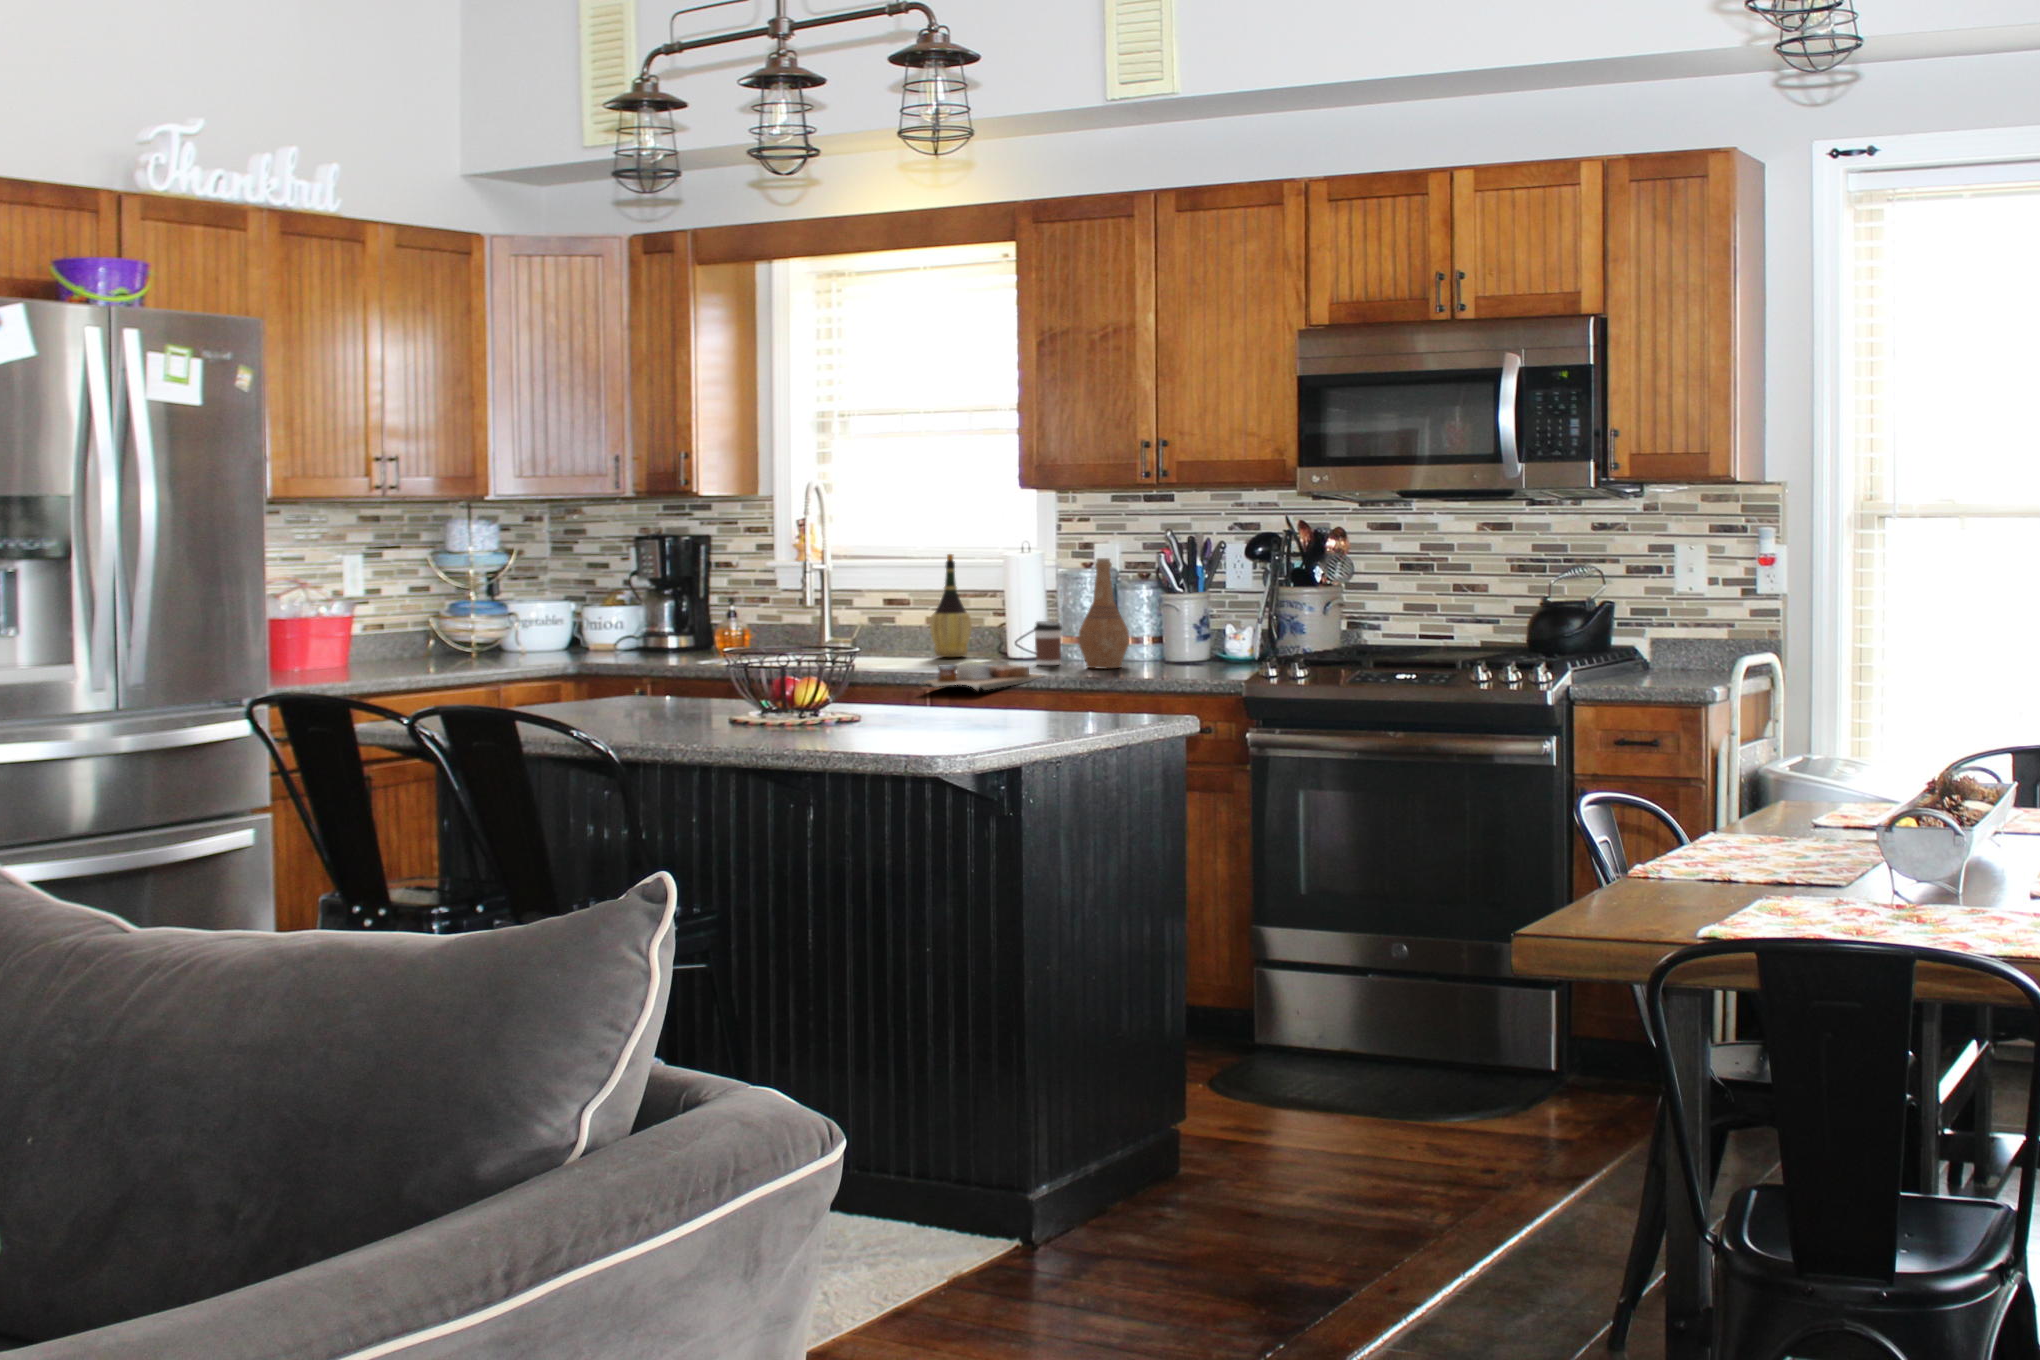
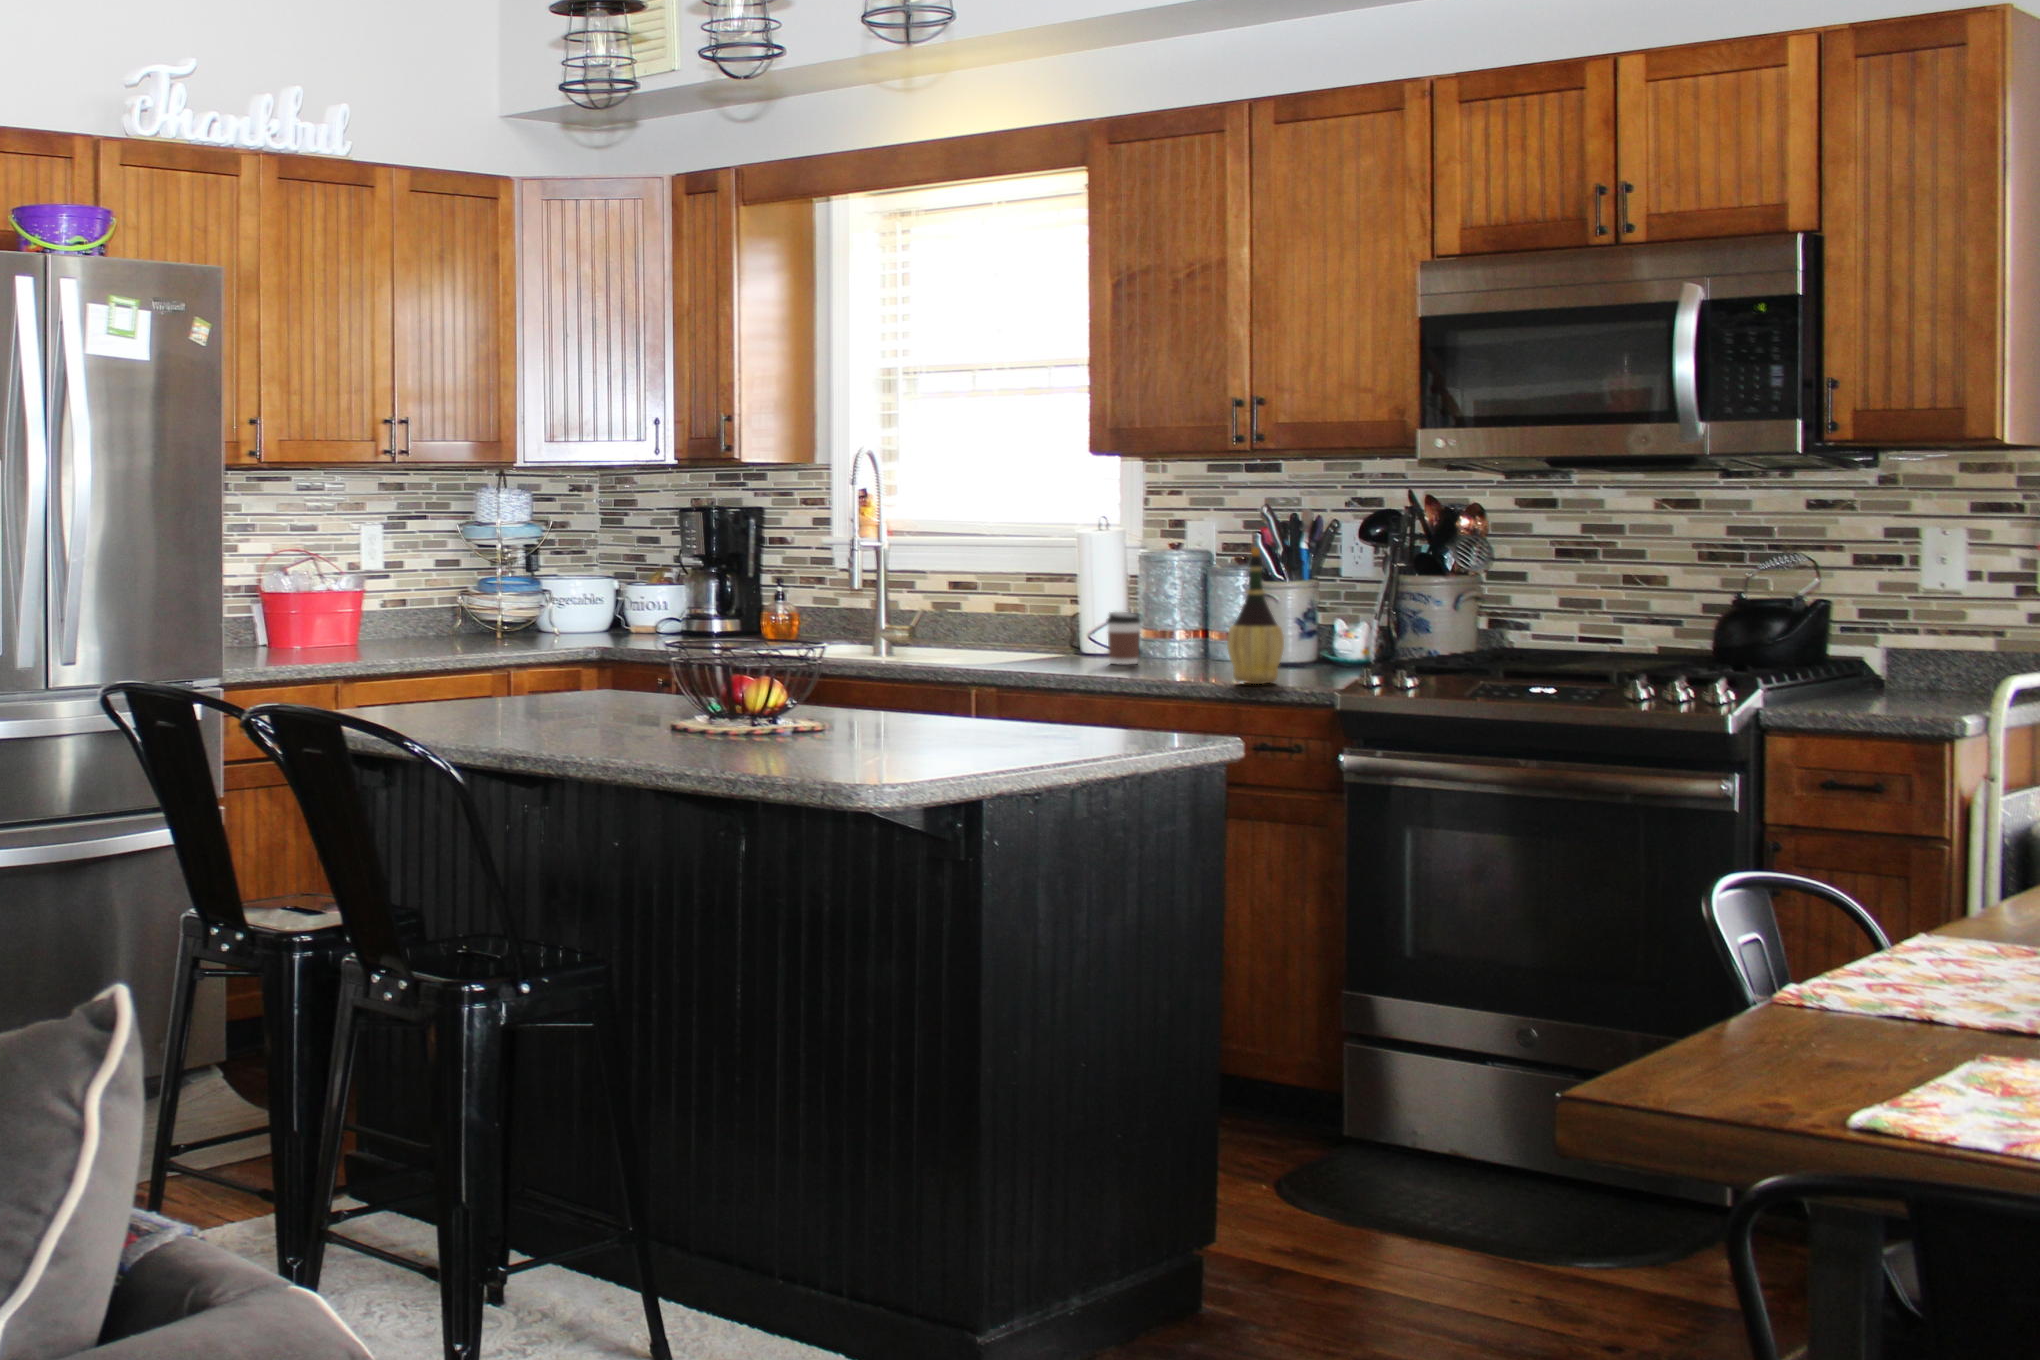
wine bottle: present [930,554,972,657] -> present [1227,547,1284,684]
vase: present [1079,558,1129,669] -> none [1156,538,1218,670]
cutting board: present [917,661,1042,690] -> none [949,662,1110,694]

